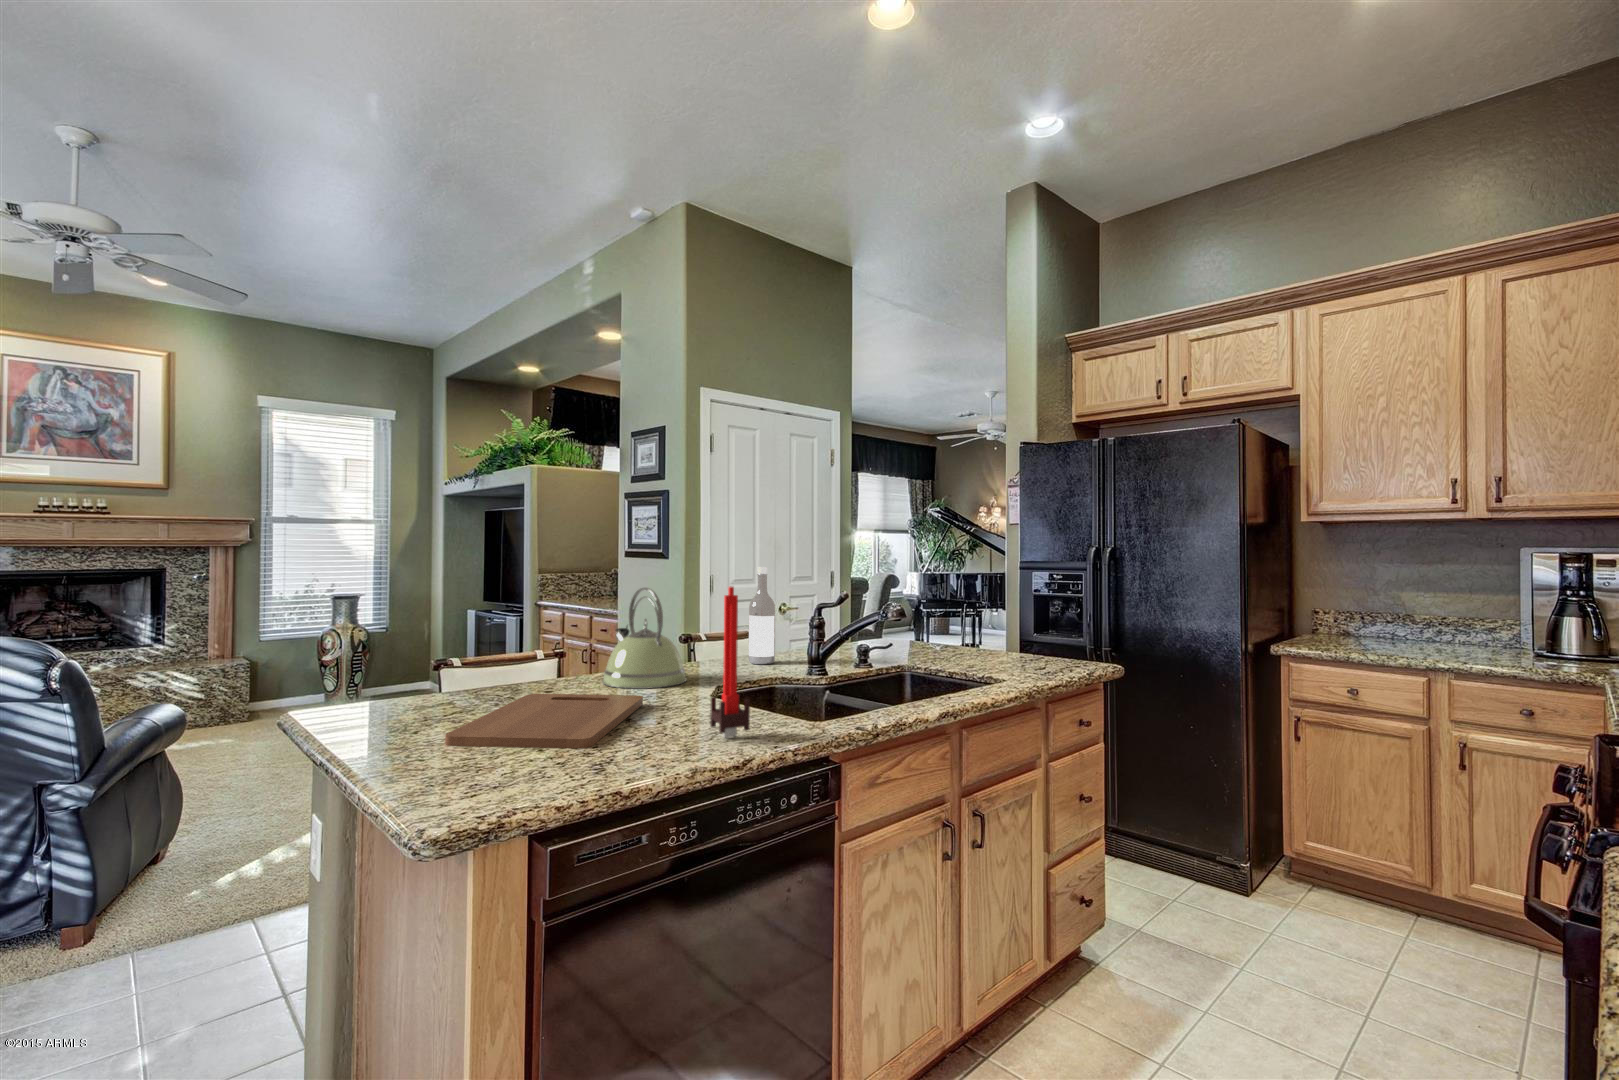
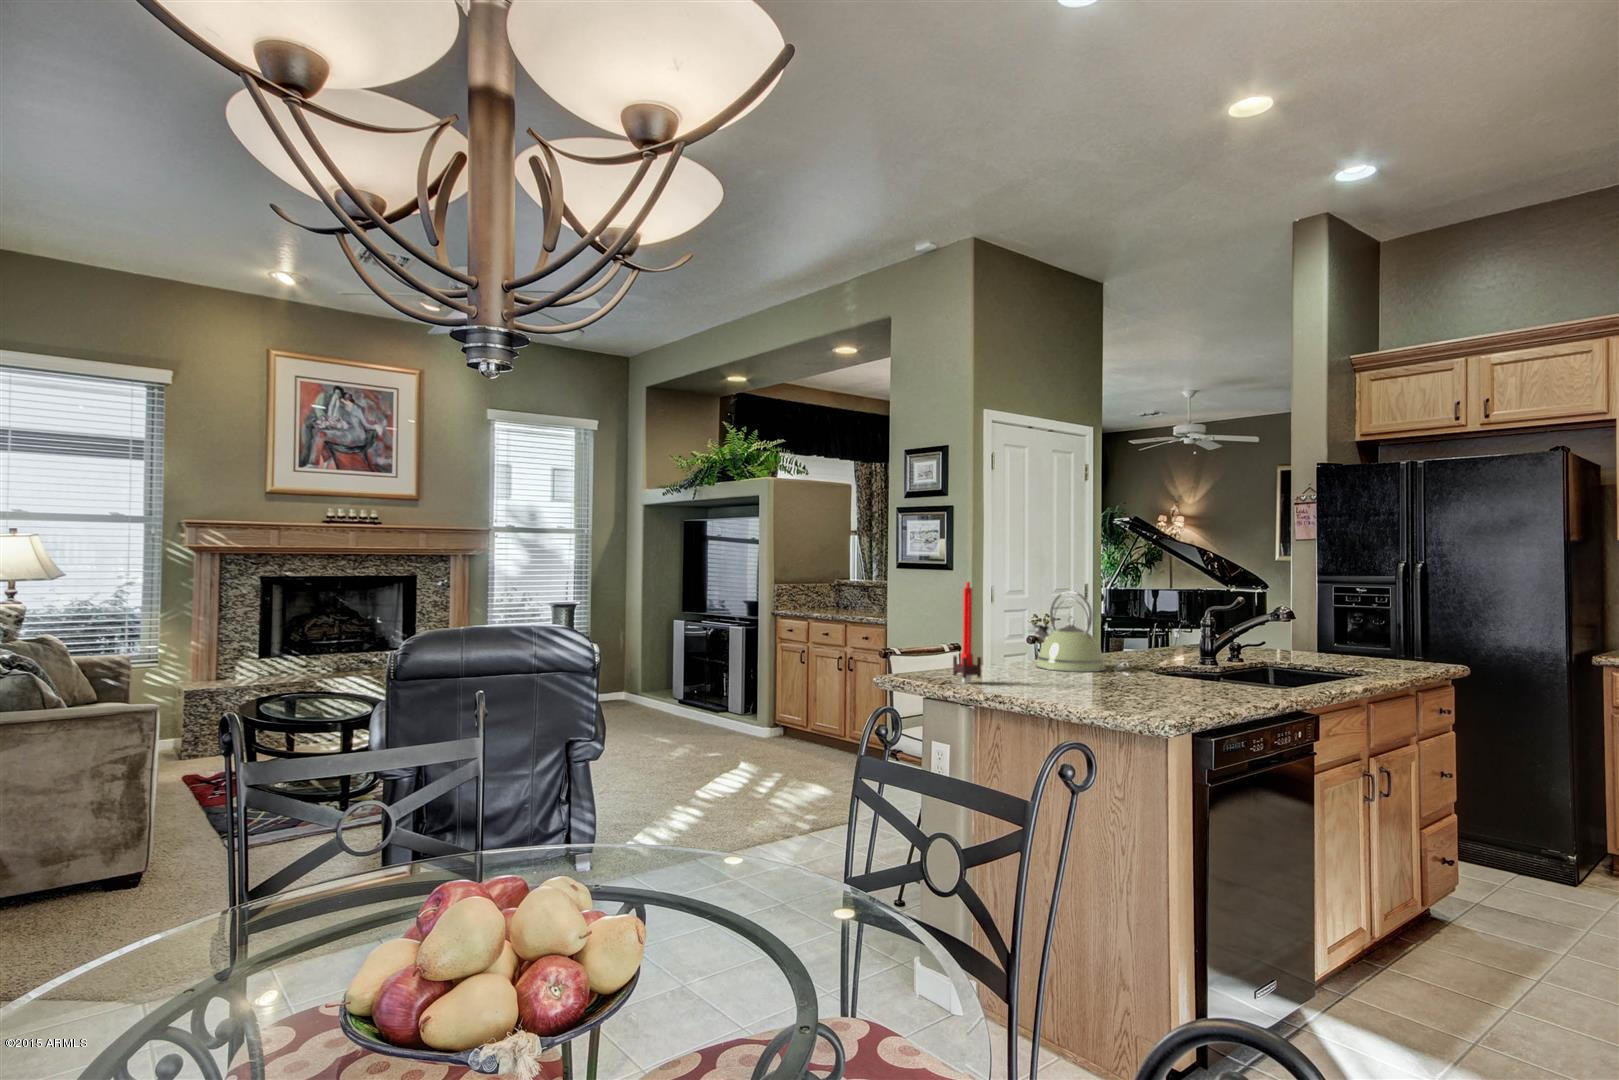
wine bottle: present [749,567,775,664] -> none [1119,576,1143,660]
candle: present [710,586,750,738] -> present [953,582,981,683]
cutting board: present [445,694,643,748] -> none [1025,671,1150,700]

